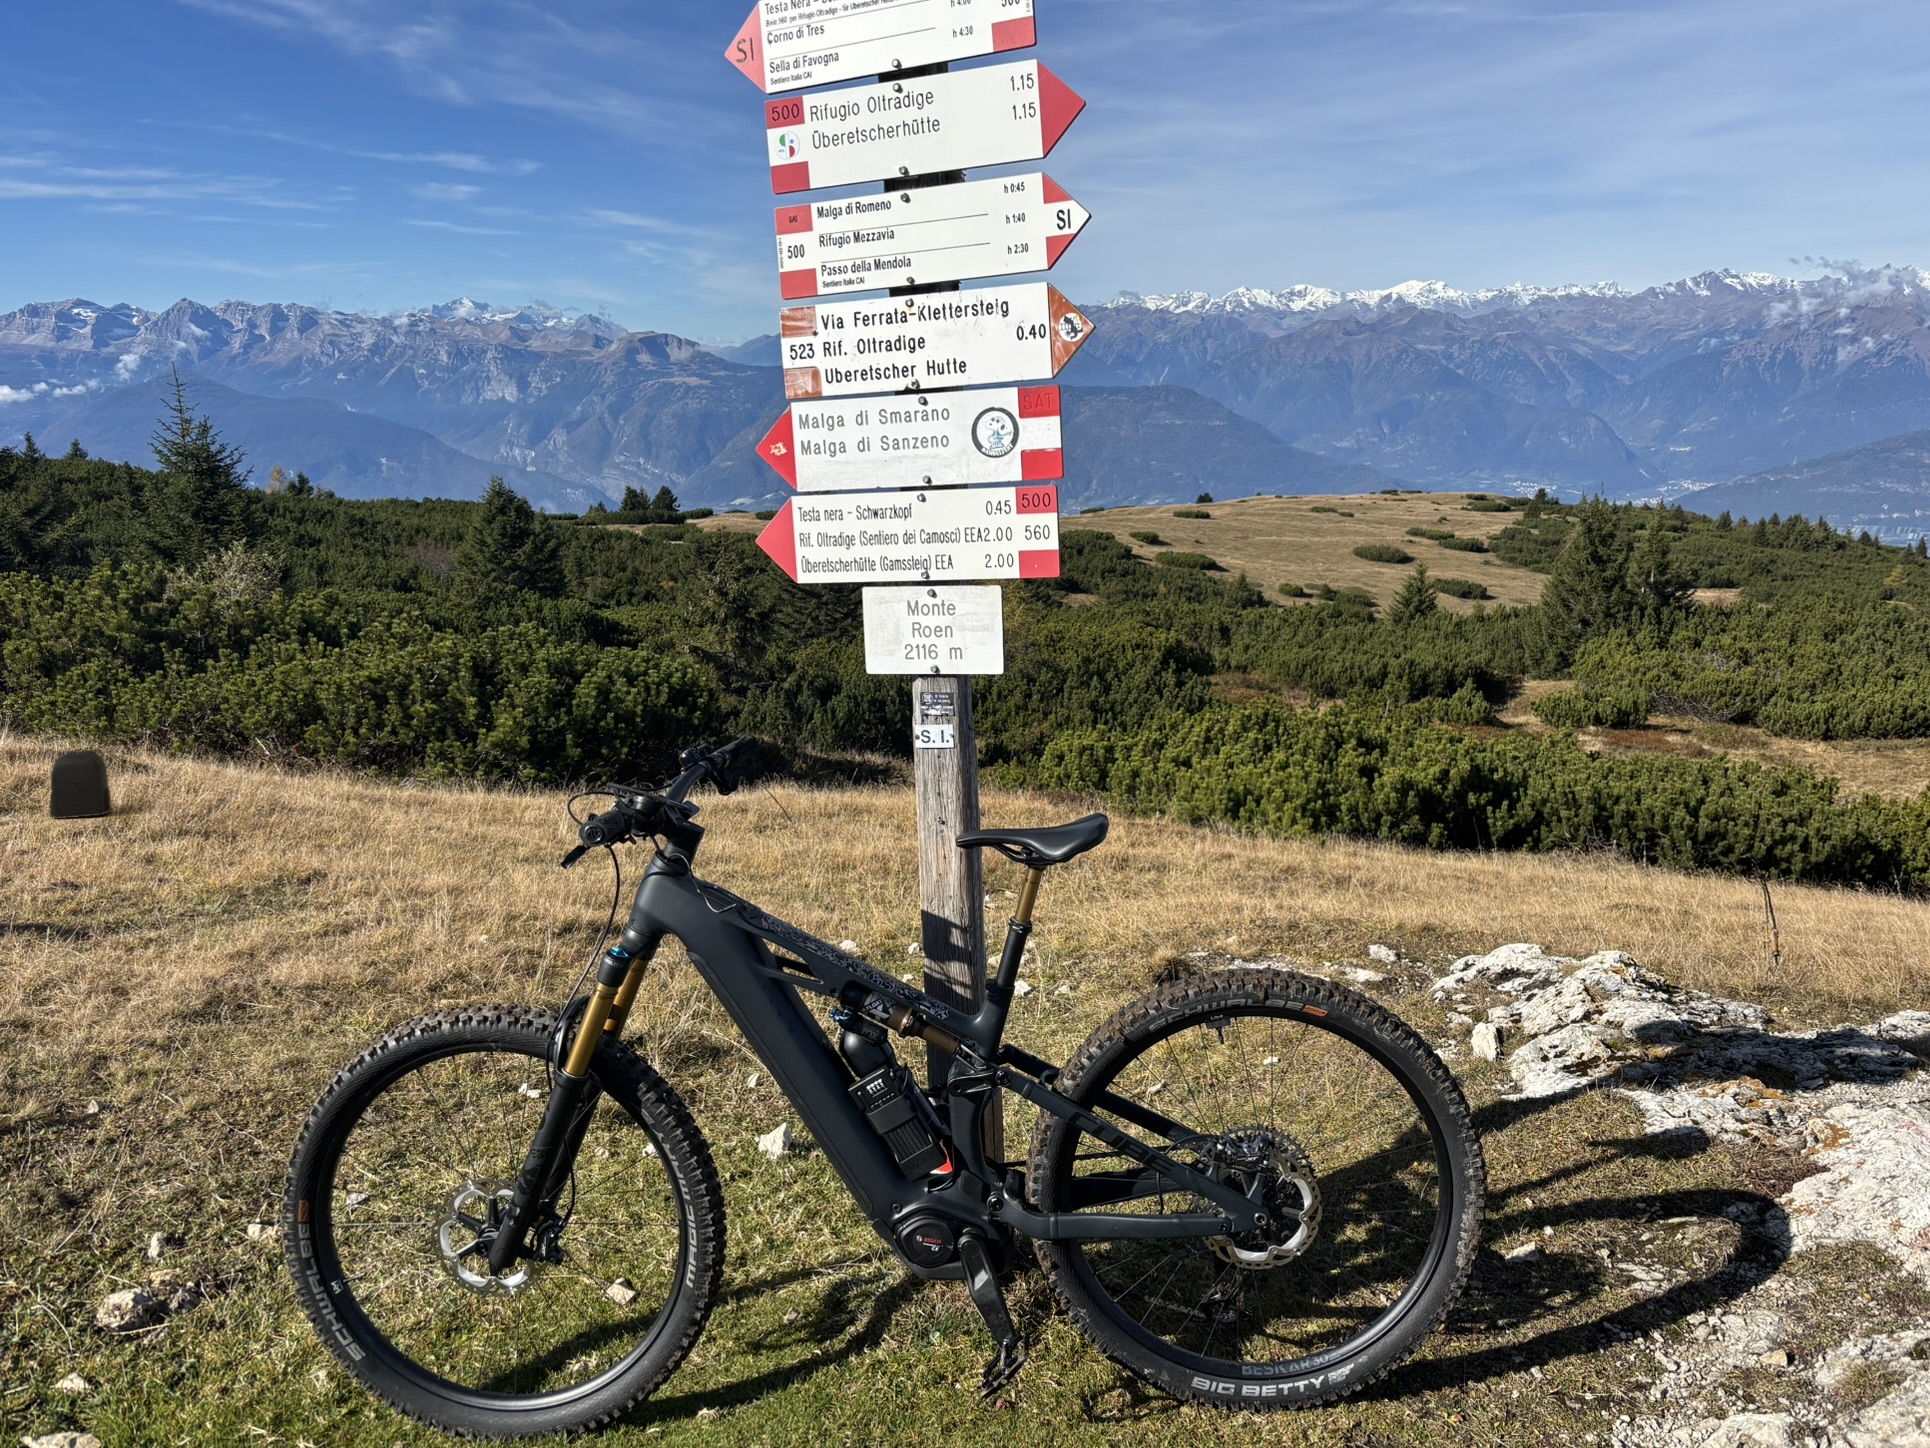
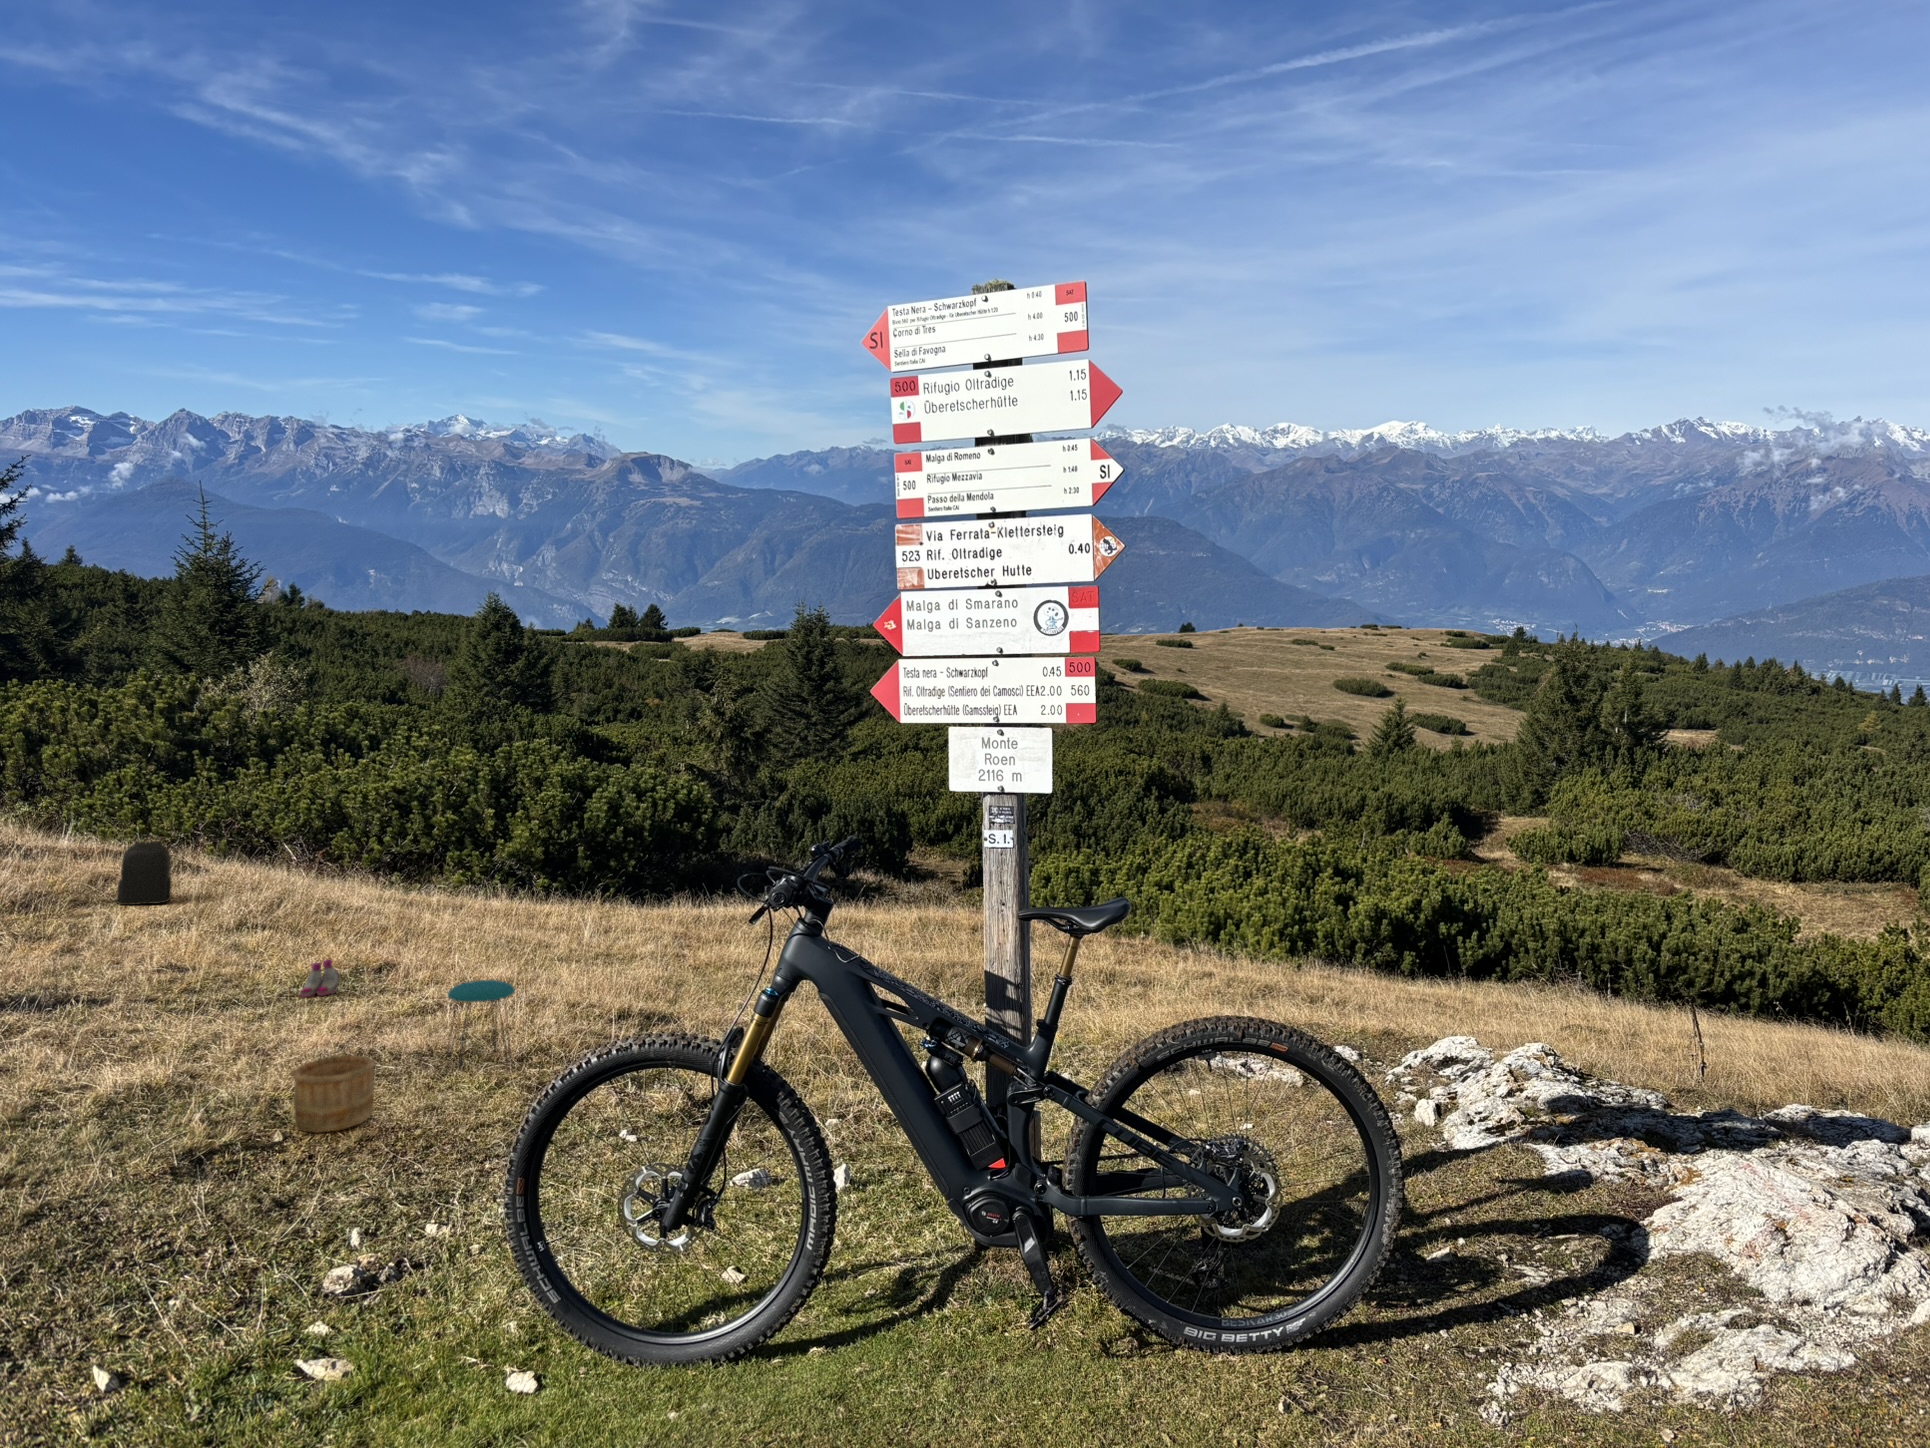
boots: none [217,876,263,919] -> present [300,959,340,997]
stool: none [351,901,431,1004] -> present [447,980,515,1070]
wooden bucket: none [137,999,242,1094] -> present [292,1055,376,1133]

